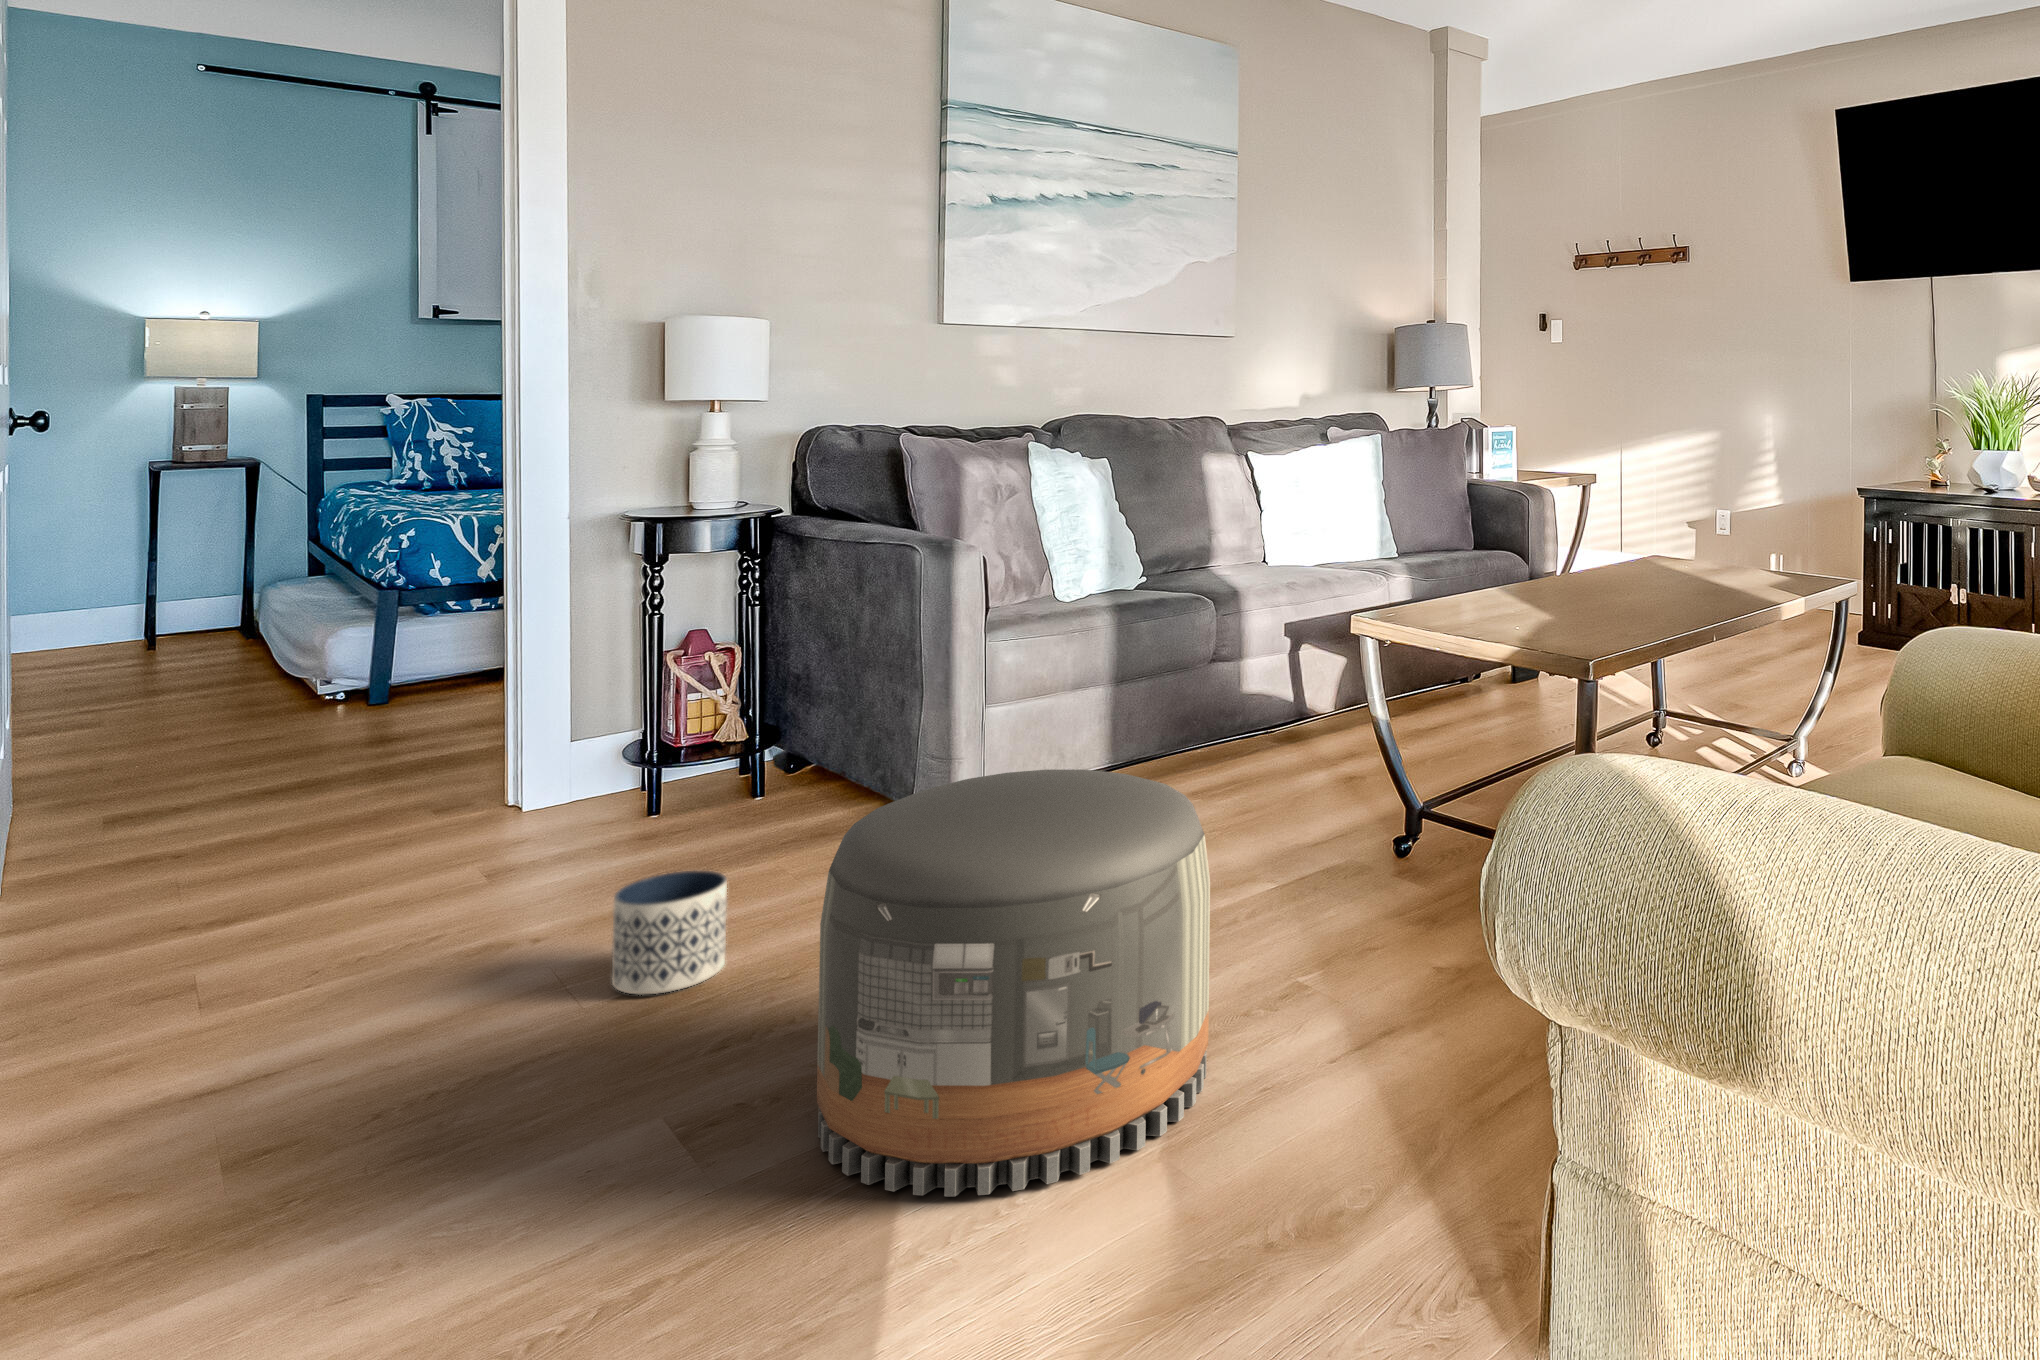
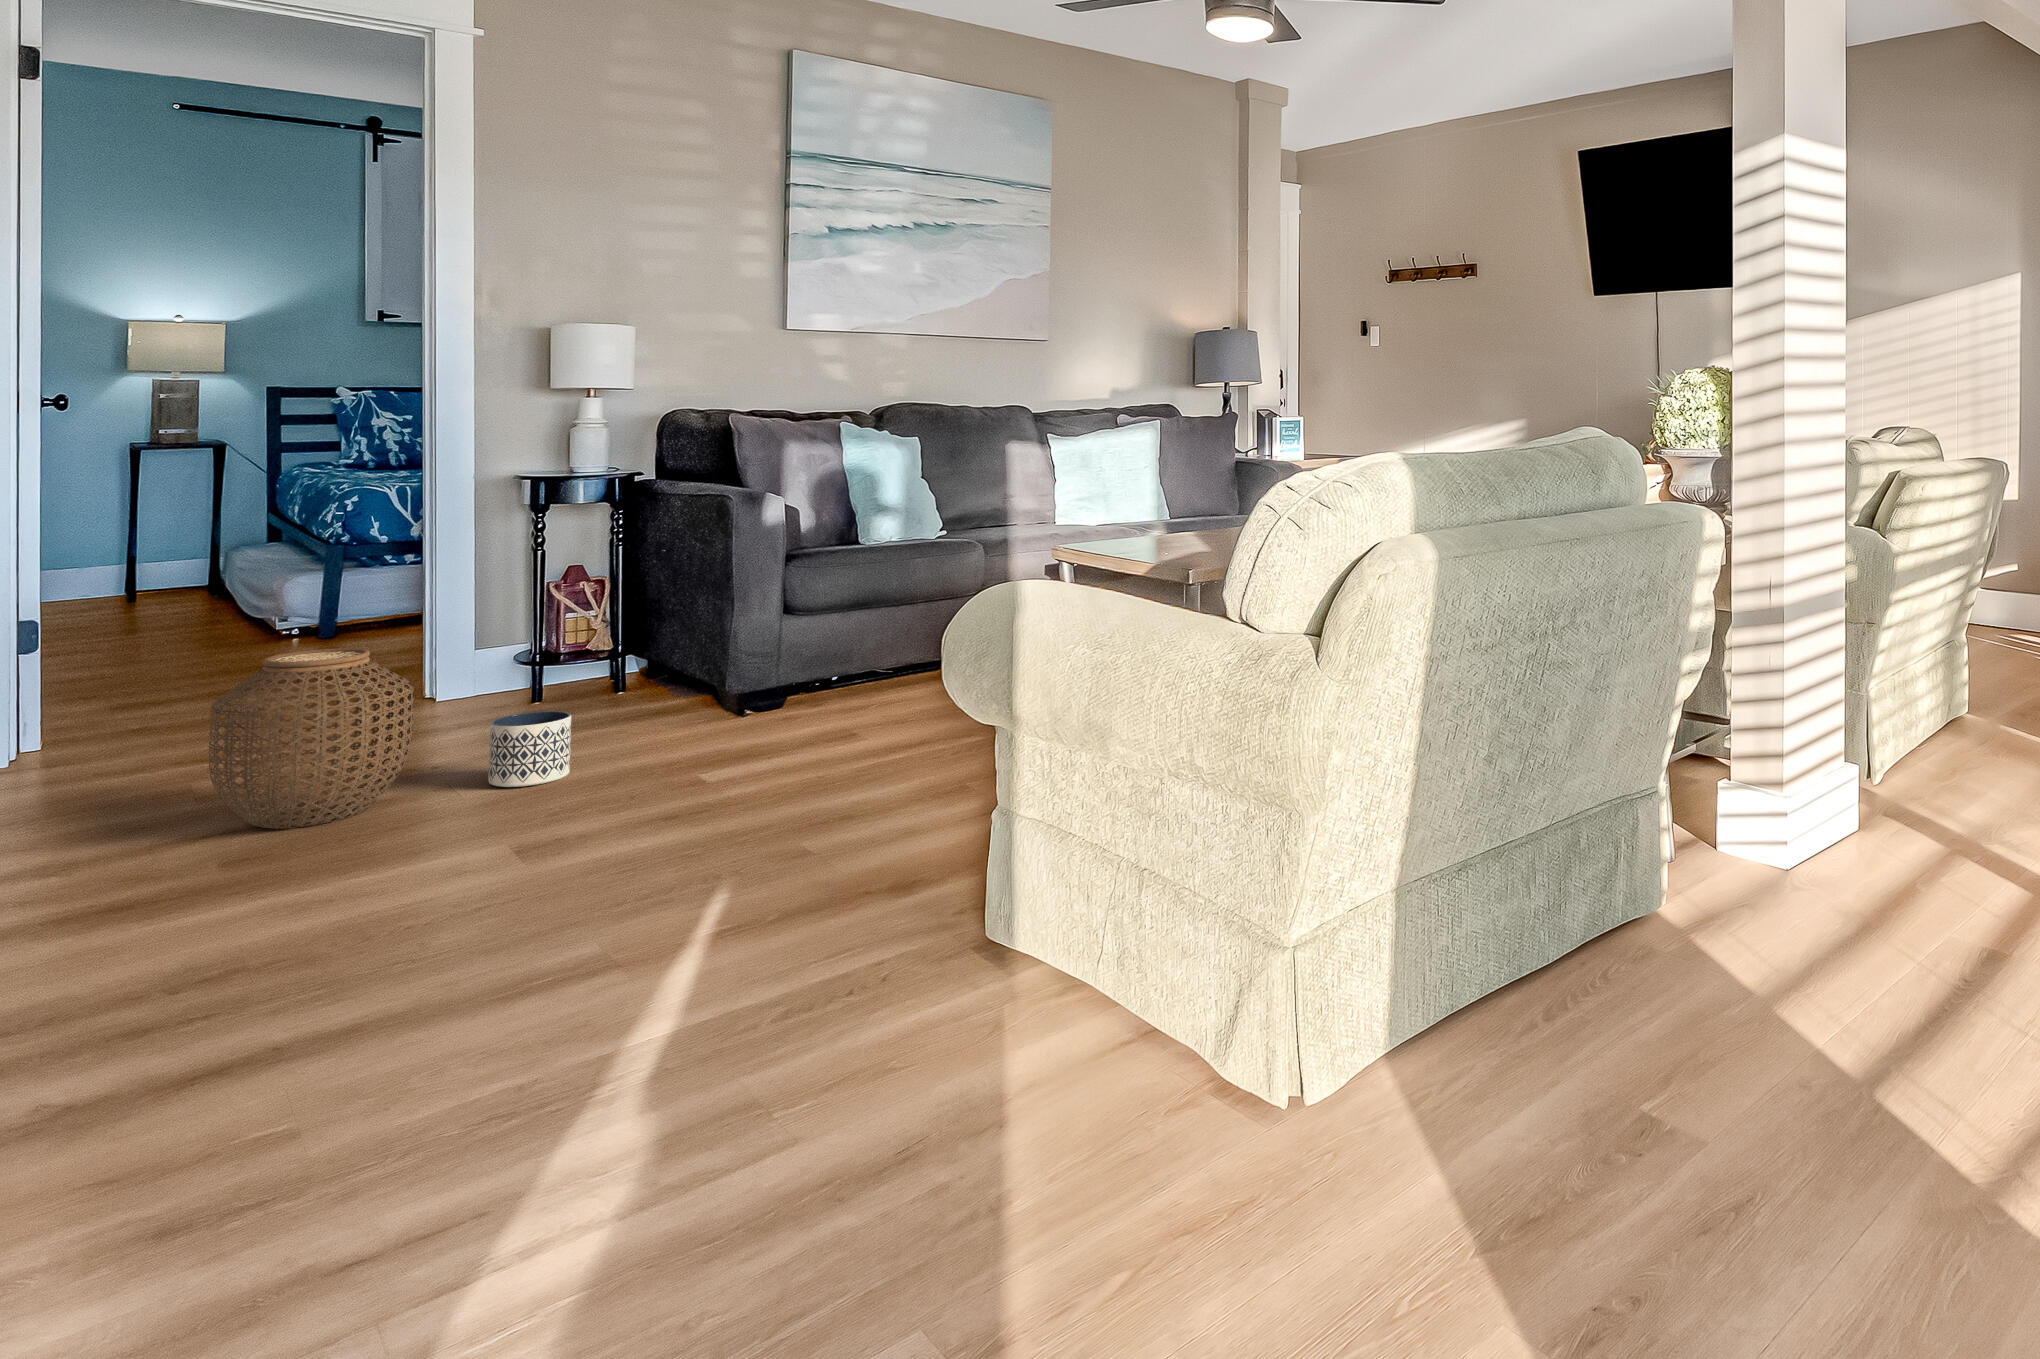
pouf: present [817,769,1210,1196] -> none [607,630,876,866]
woven basket: none [194,800,505,1095] -> present [209,648,414,829]

